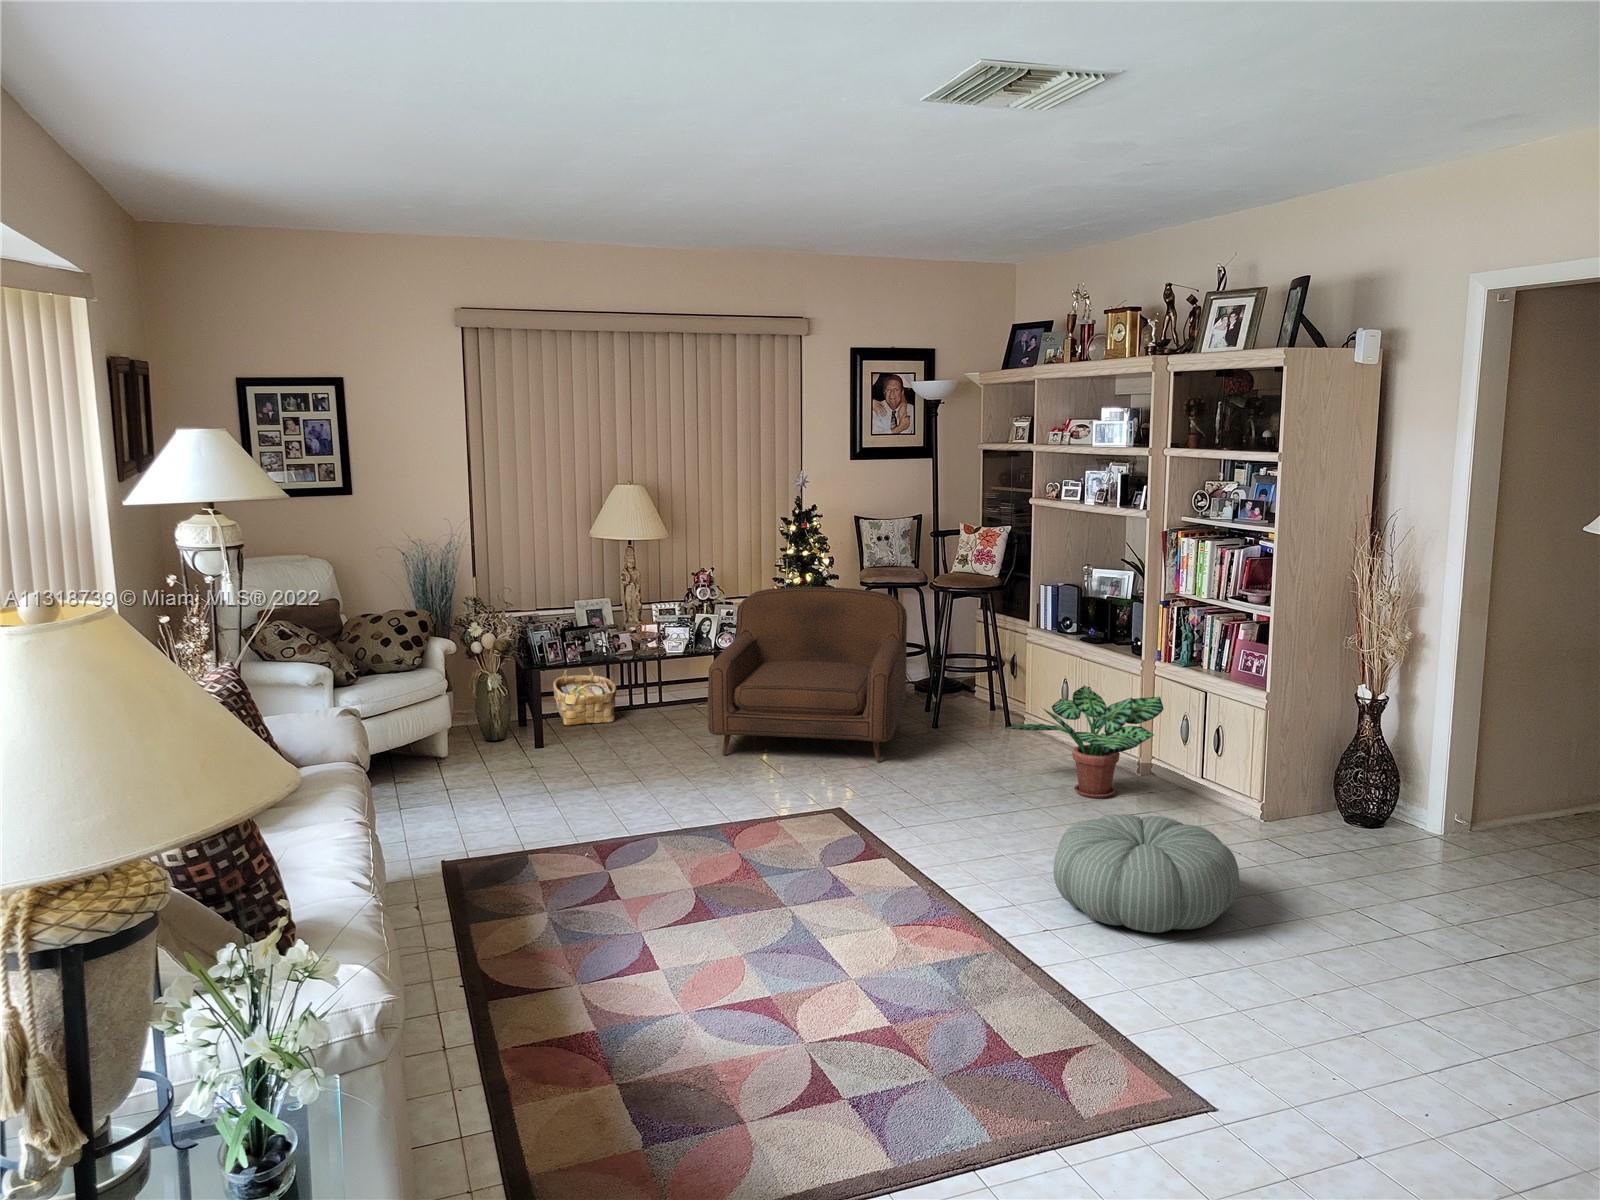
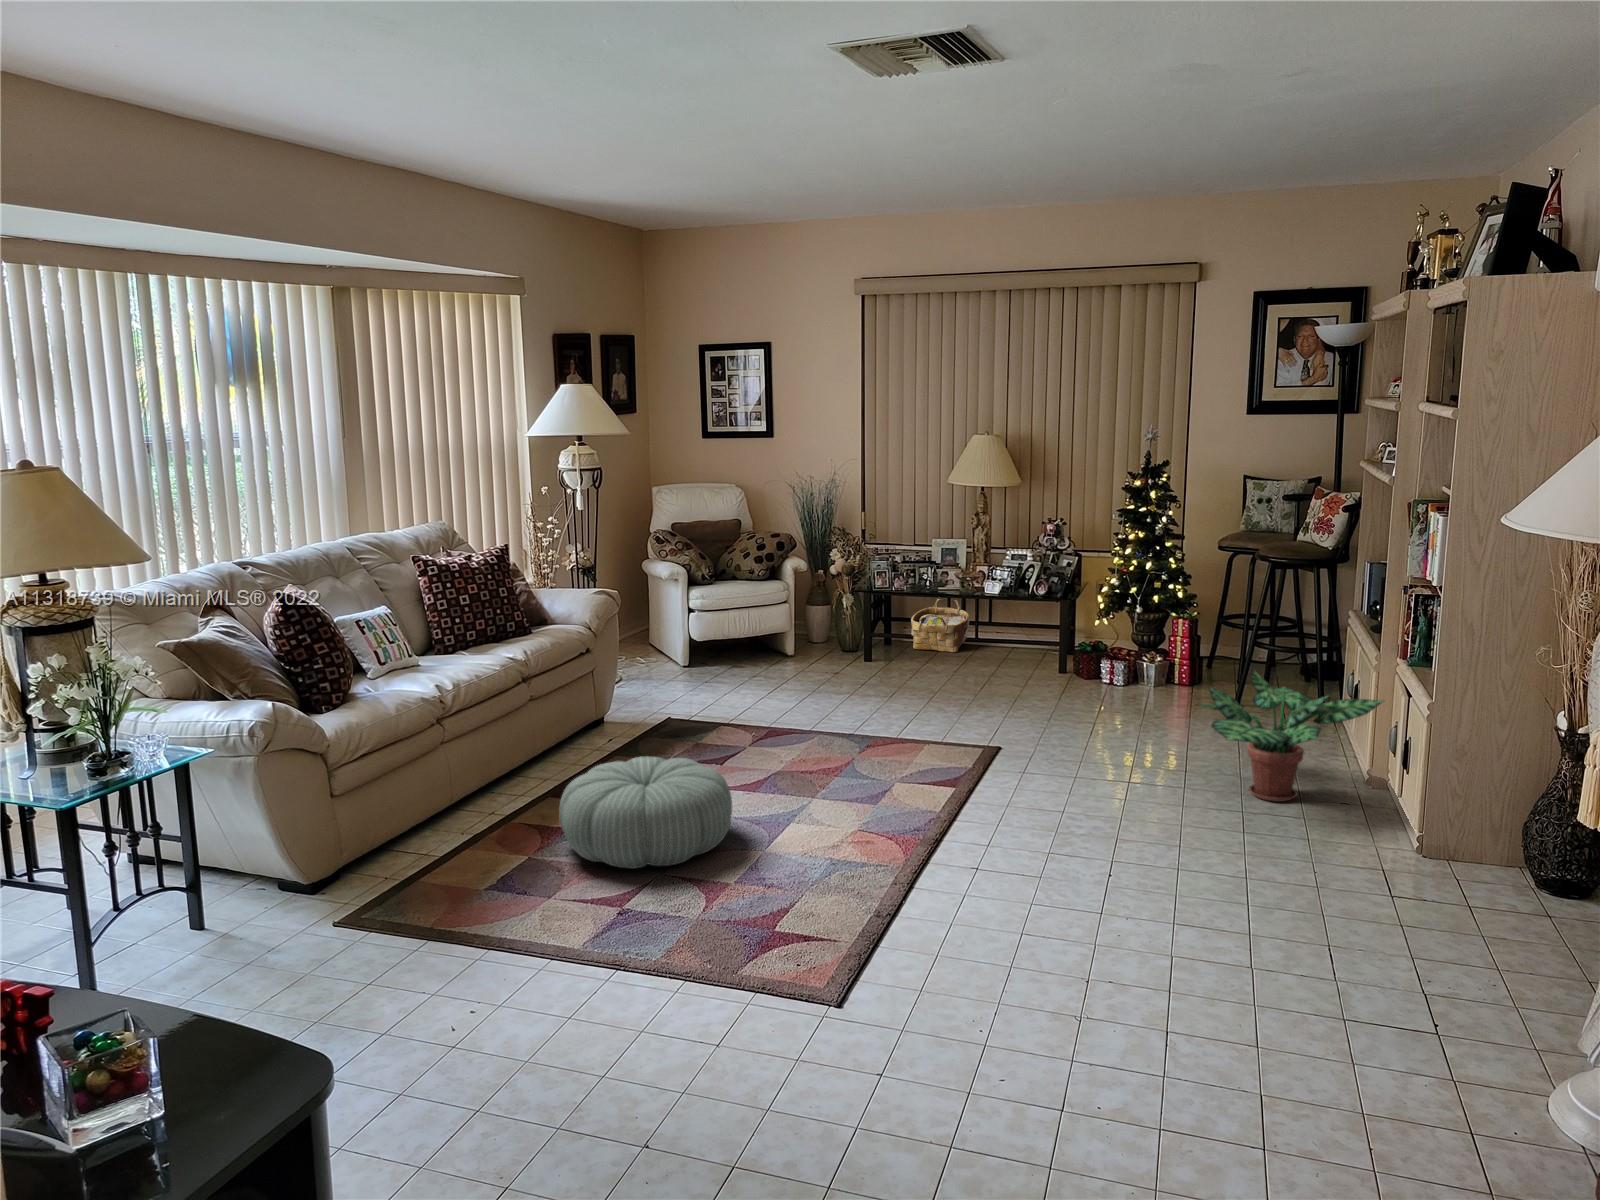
armchair: present [708,587,907,762] -> none [972,542,1214,724]
pouf: present [1054,814,1239,933] -> present [559,757,732,868]

